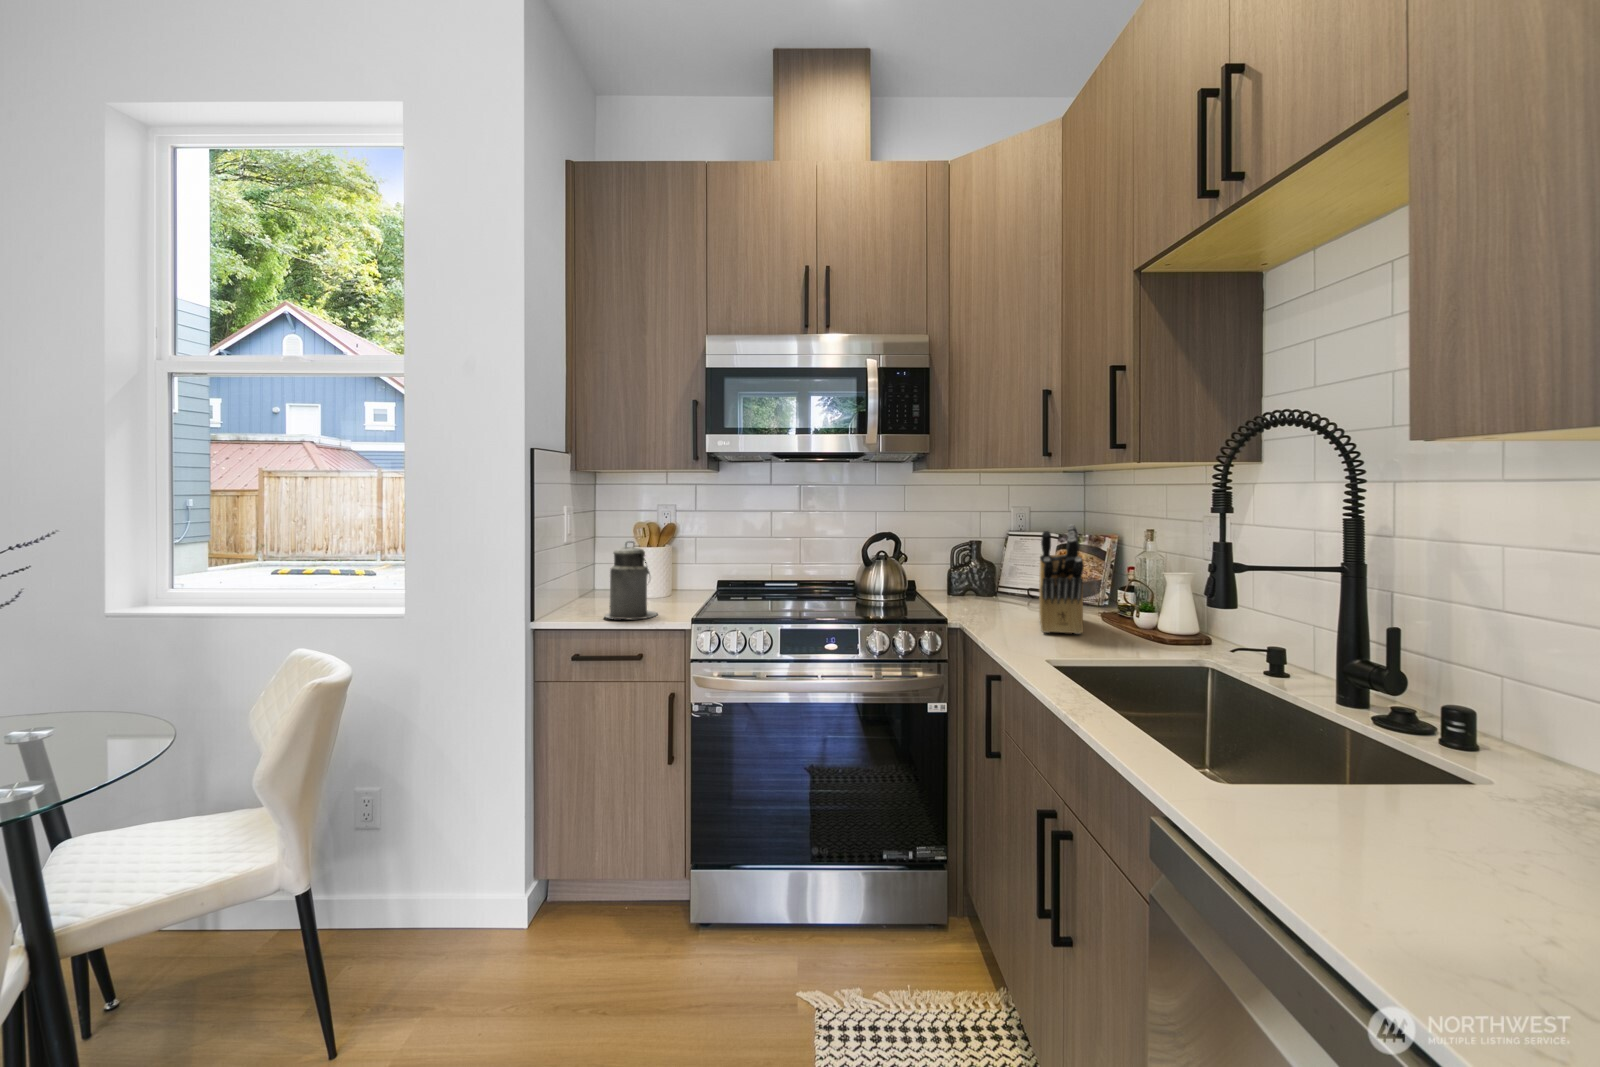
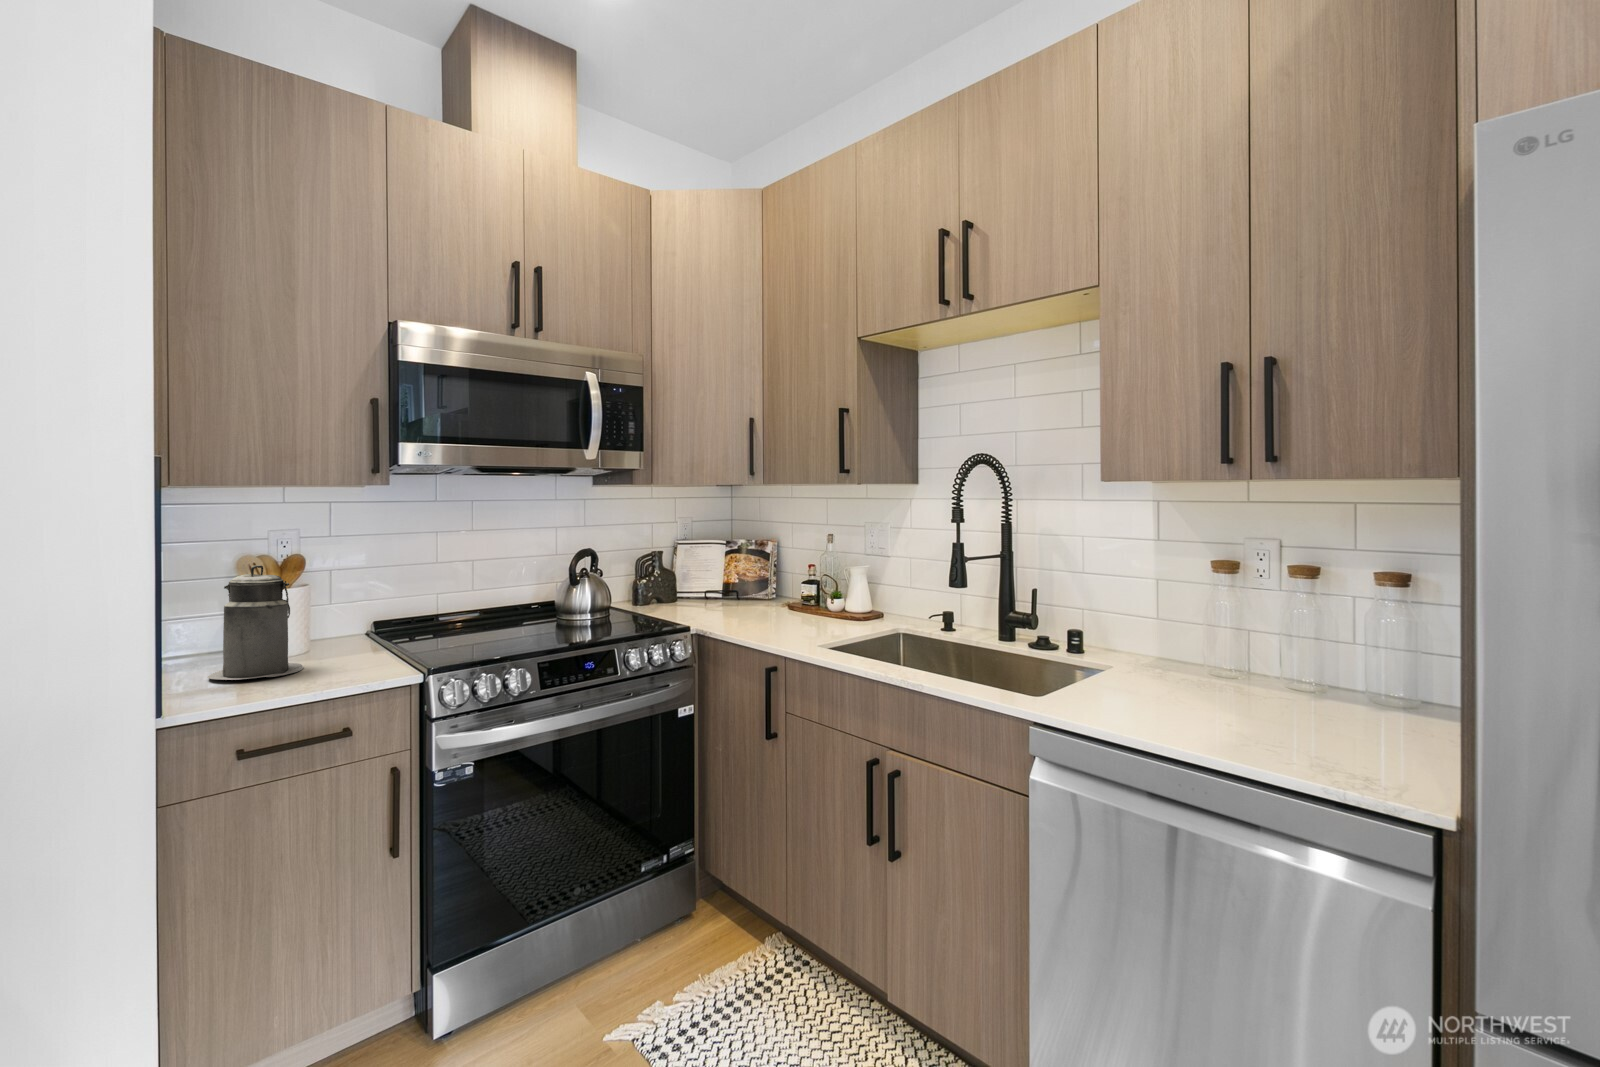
knife block: present [1039,525,1084,634] -> none [744,531,812,625]

